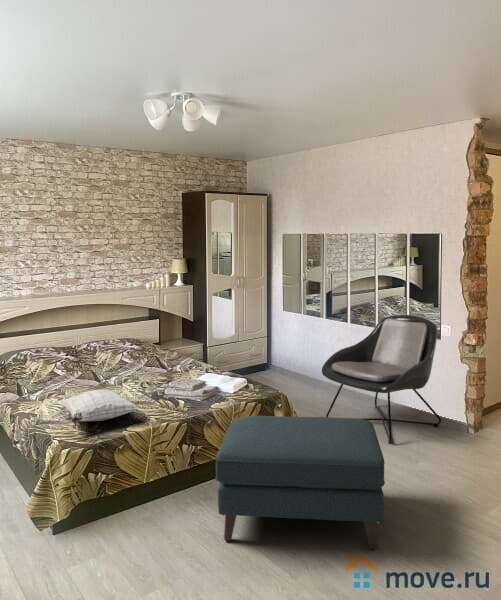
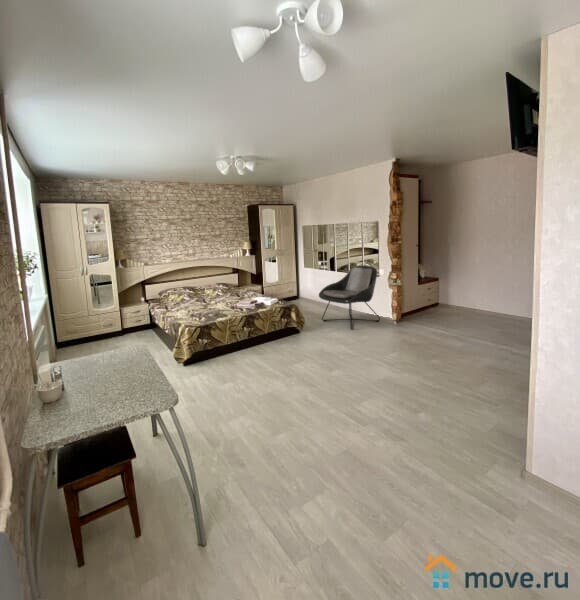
pillow: present [59,390,138,422] -> none [185,302,222,317]
ottoman: present [216,416,385,549] -> none [255,312,335,368]

